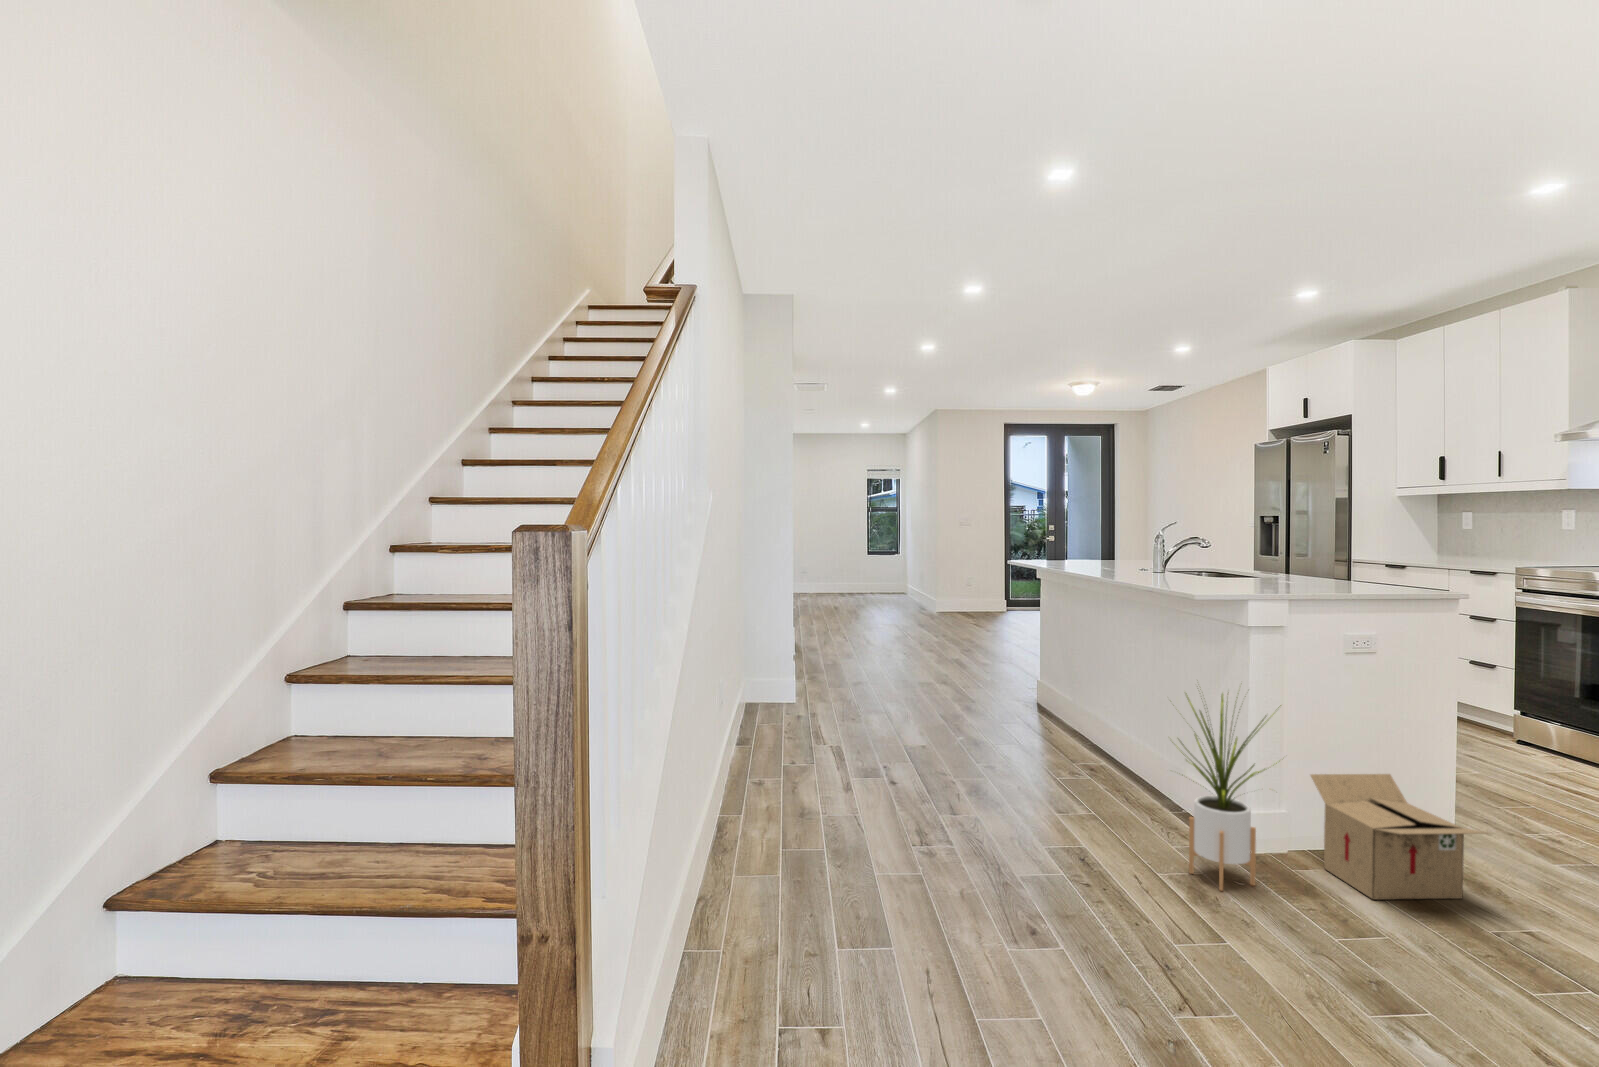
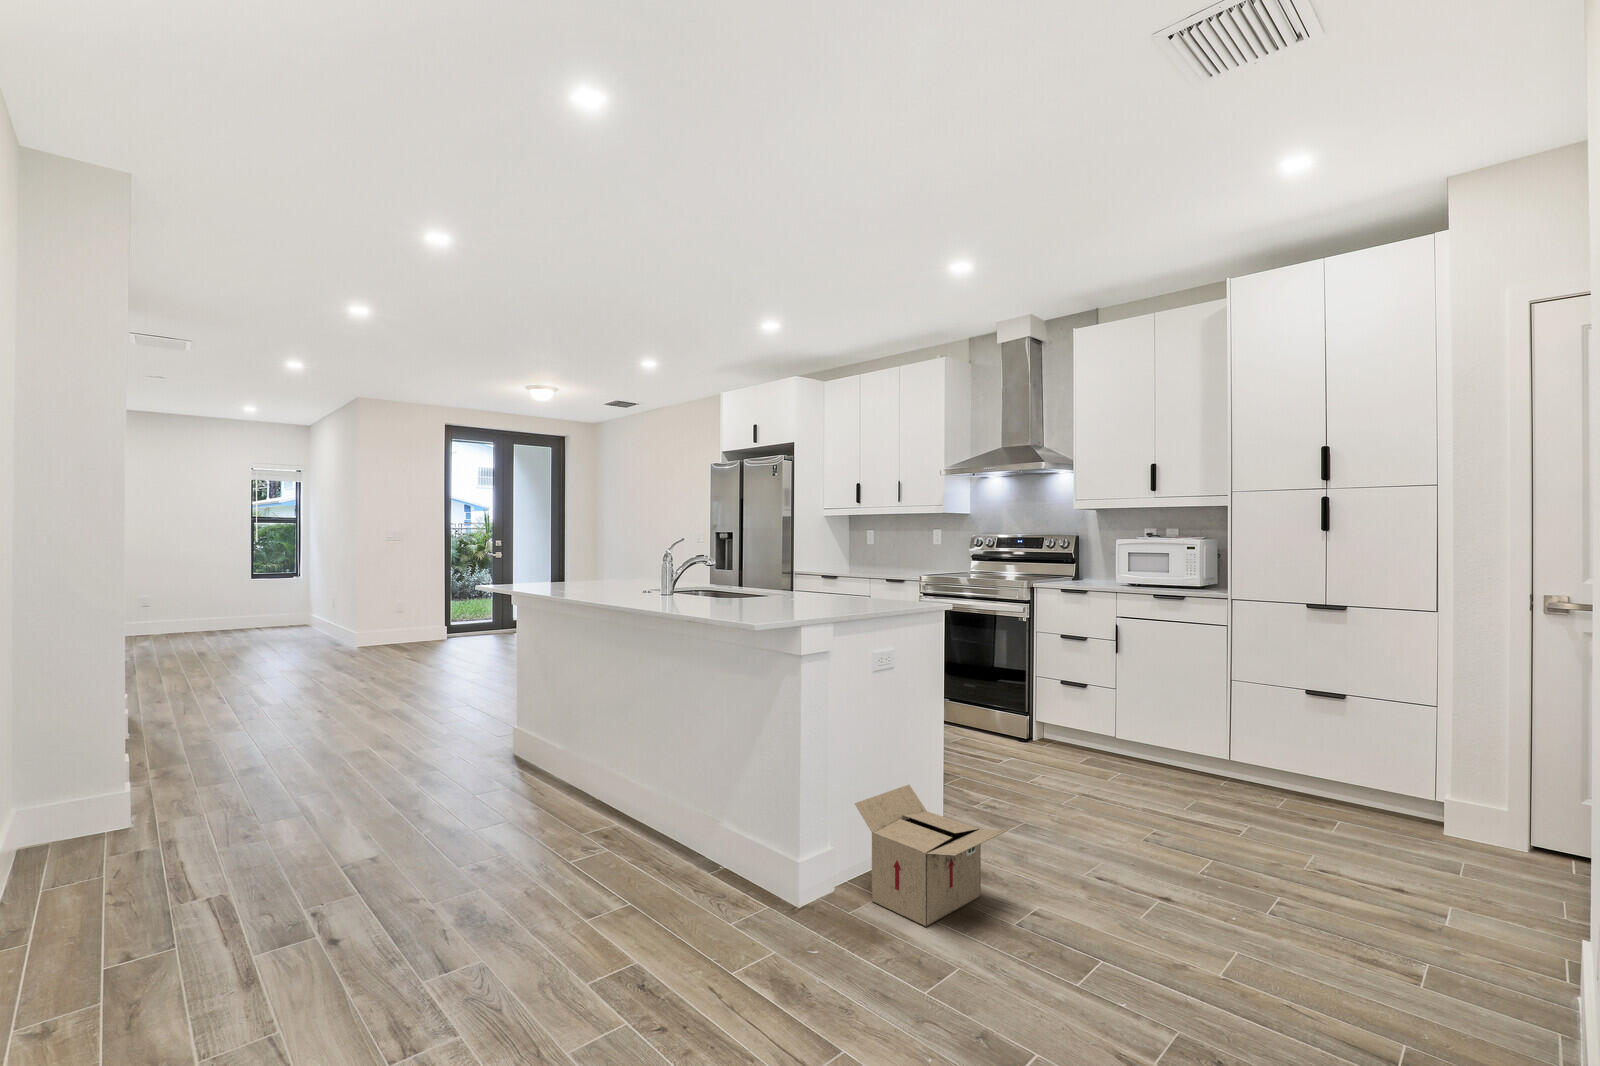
house plant: present [1172,693,1281,891] -> none [736,719,859,974]

